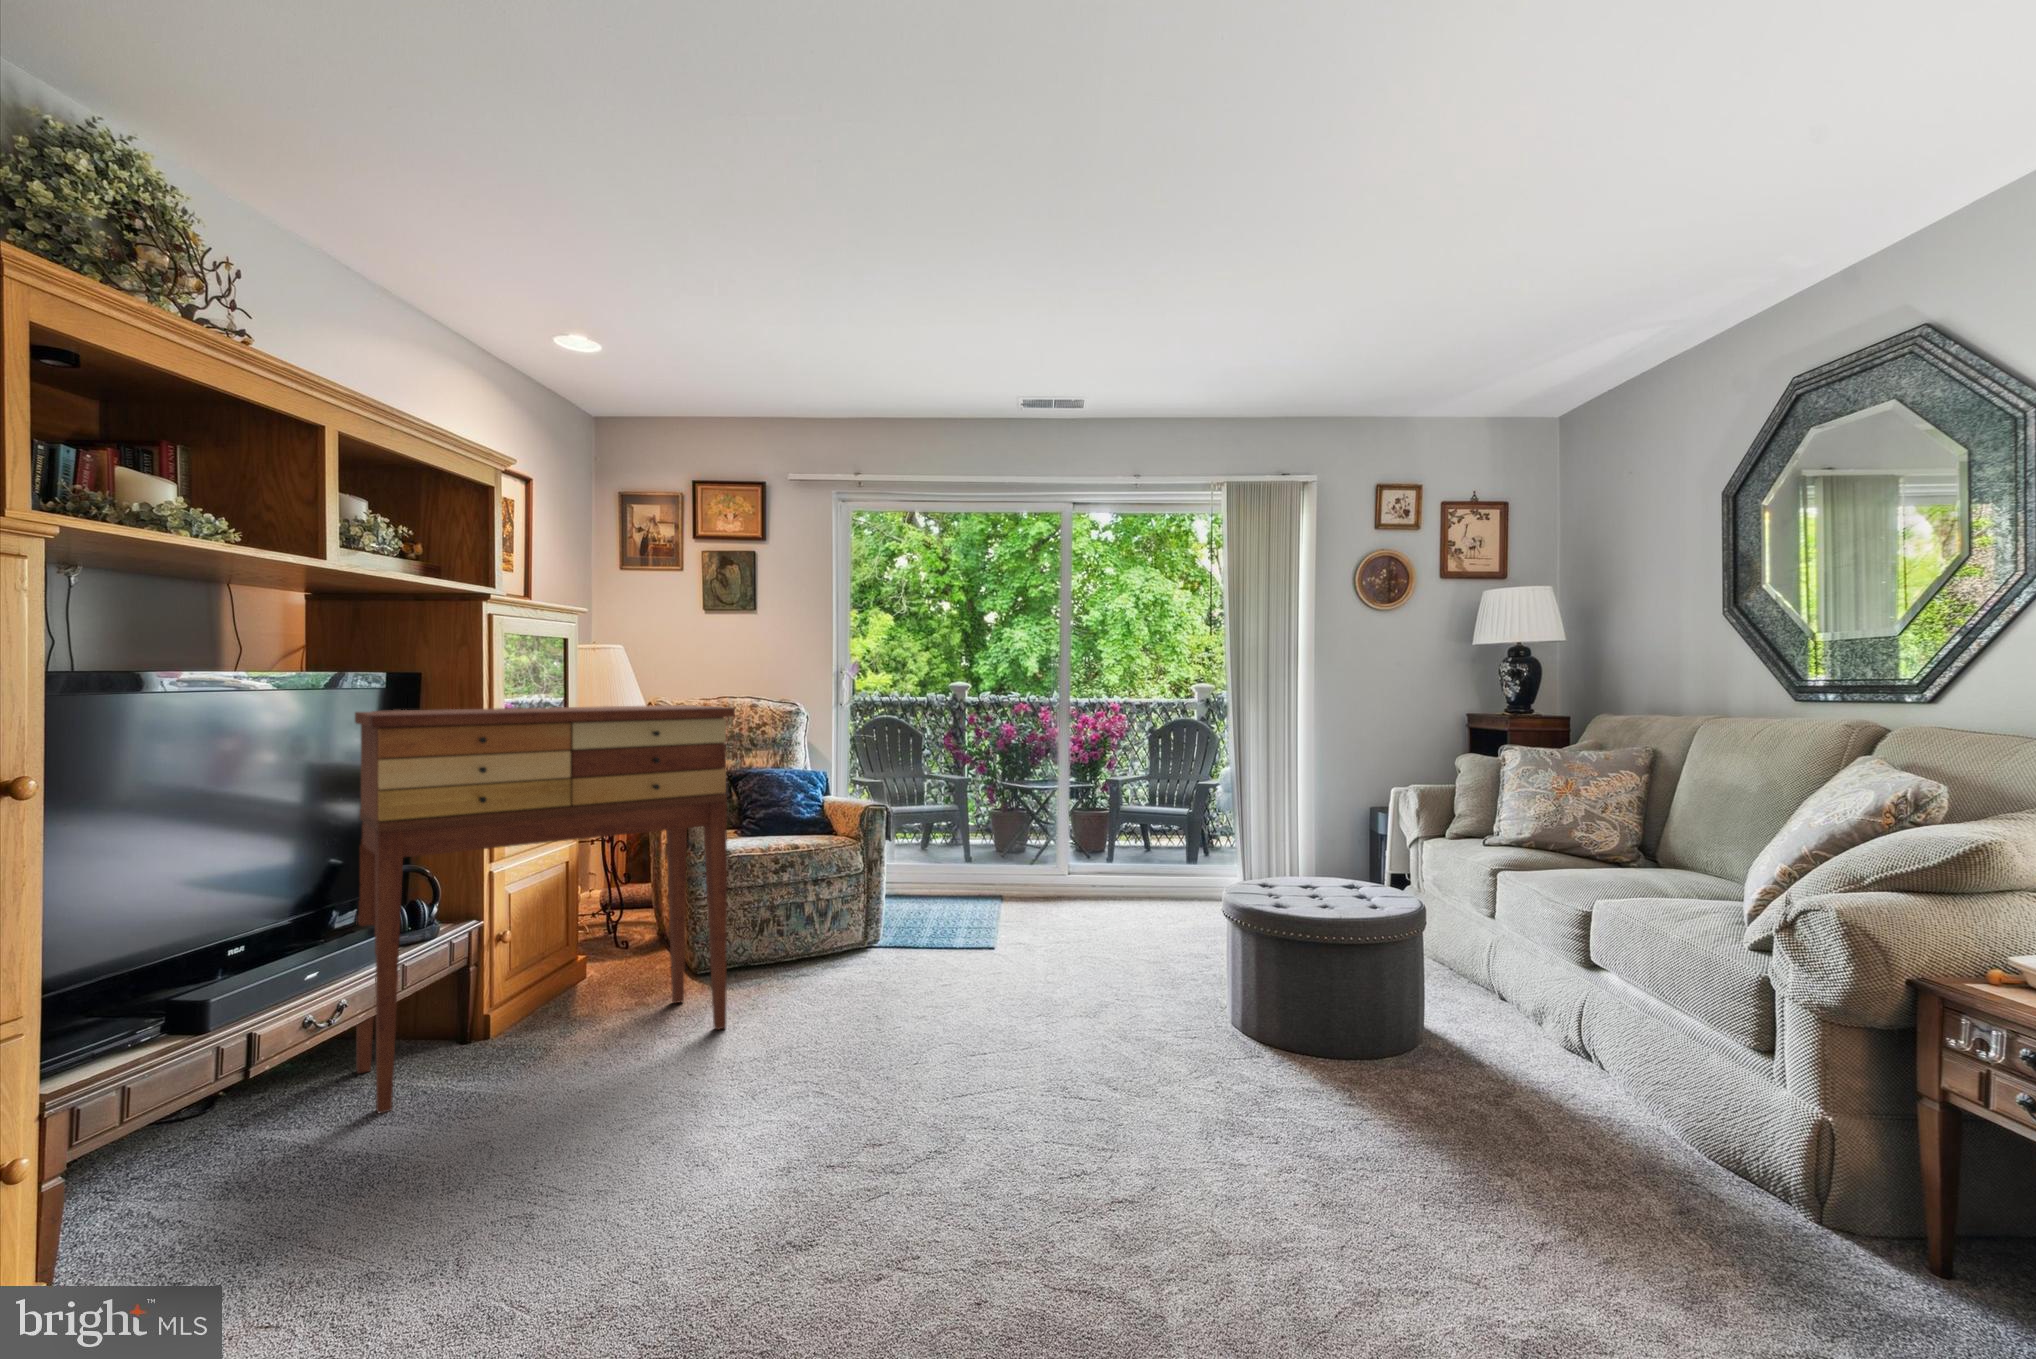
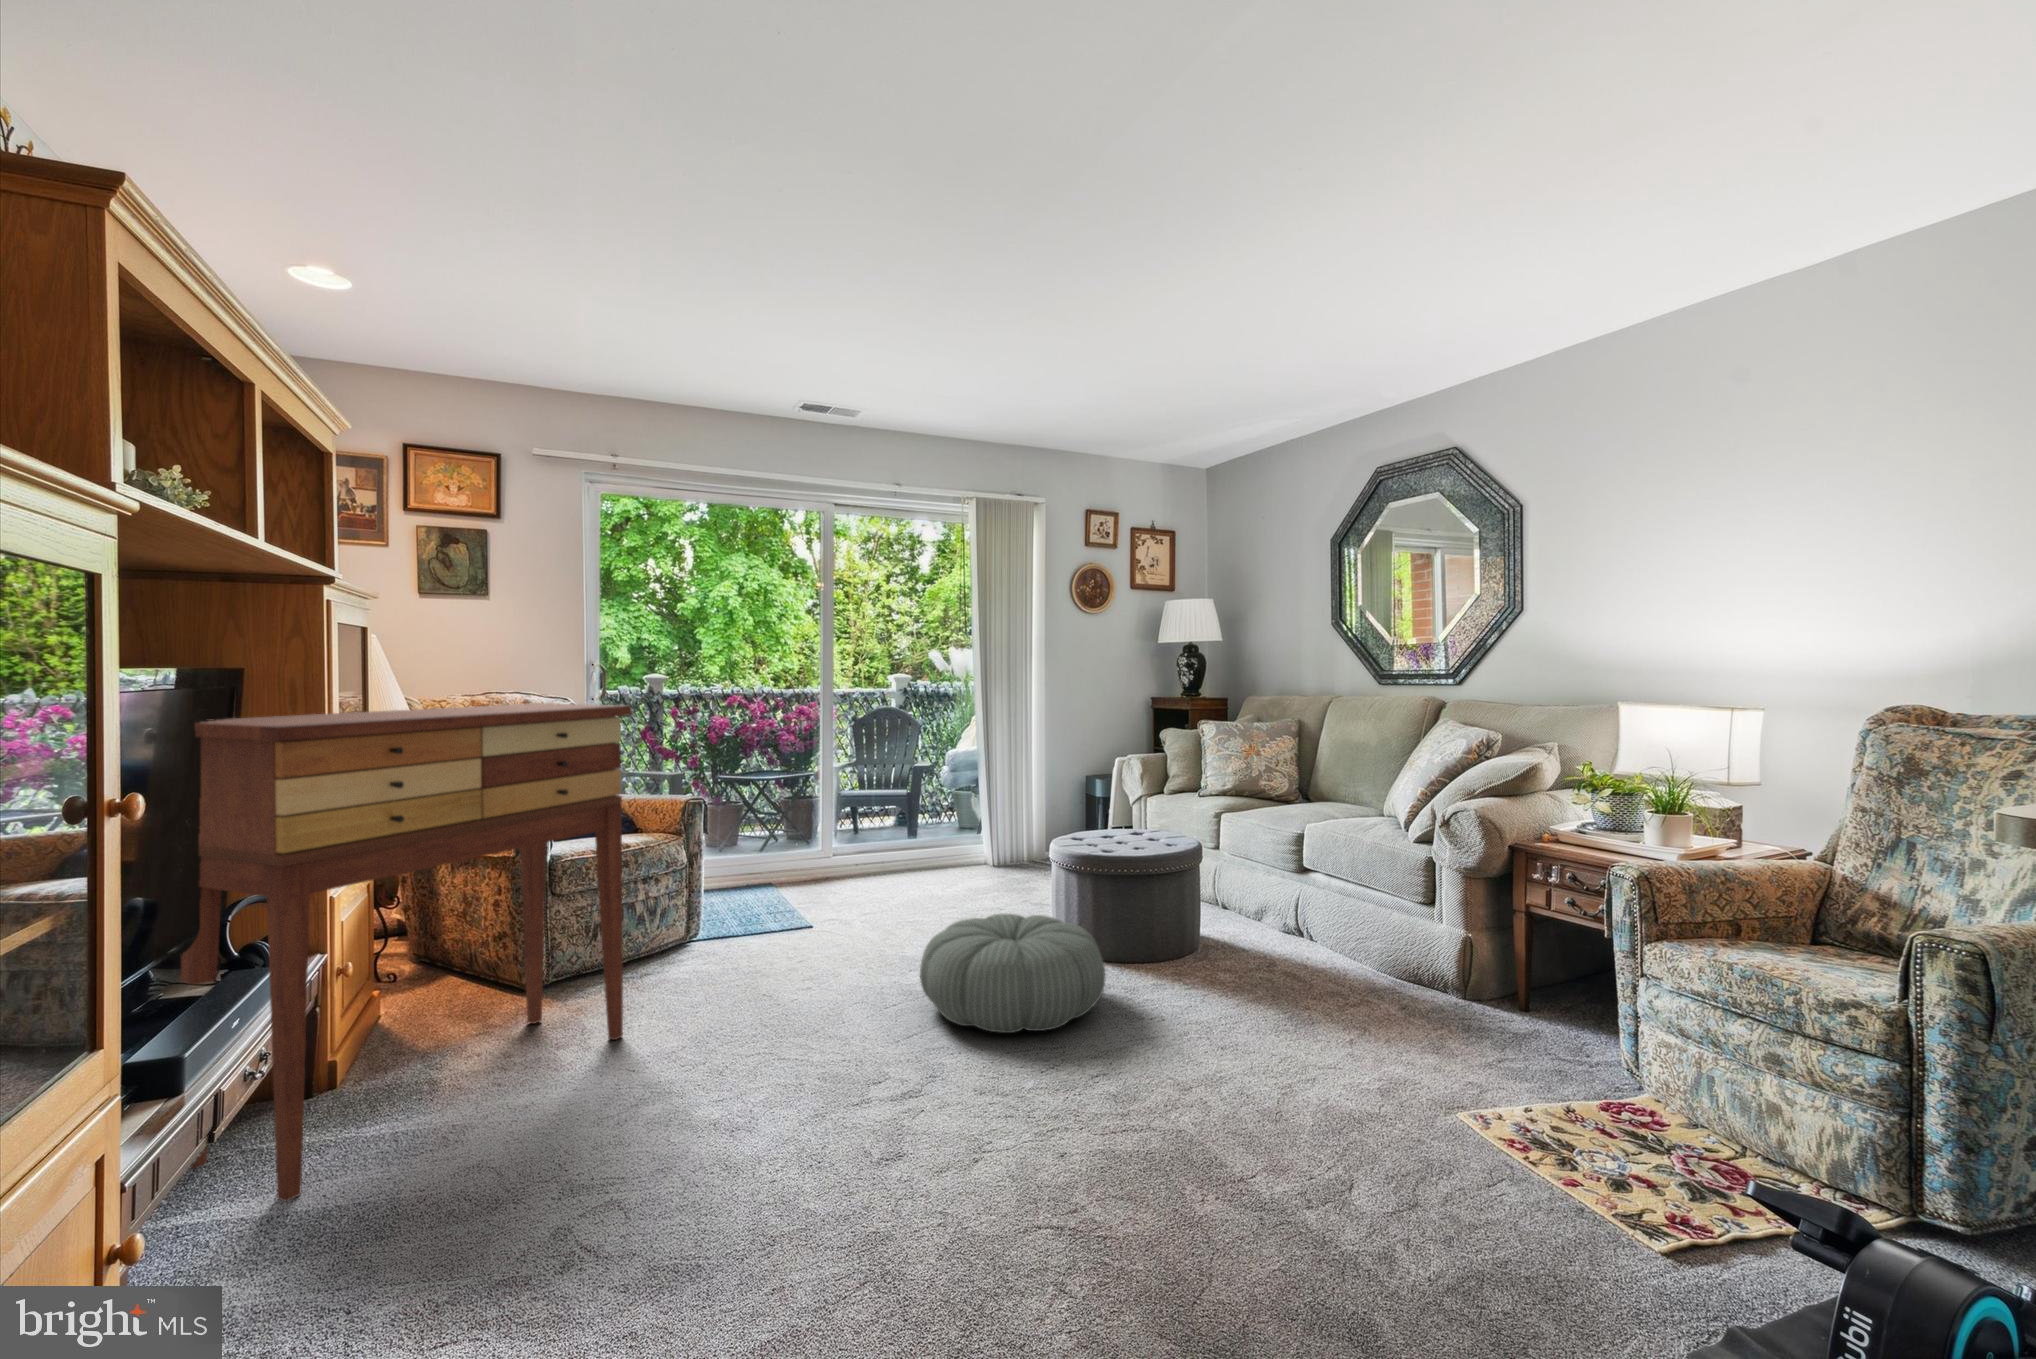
pouf: none [998,959,1214,1102] -> present [920,914,1105,1033]

